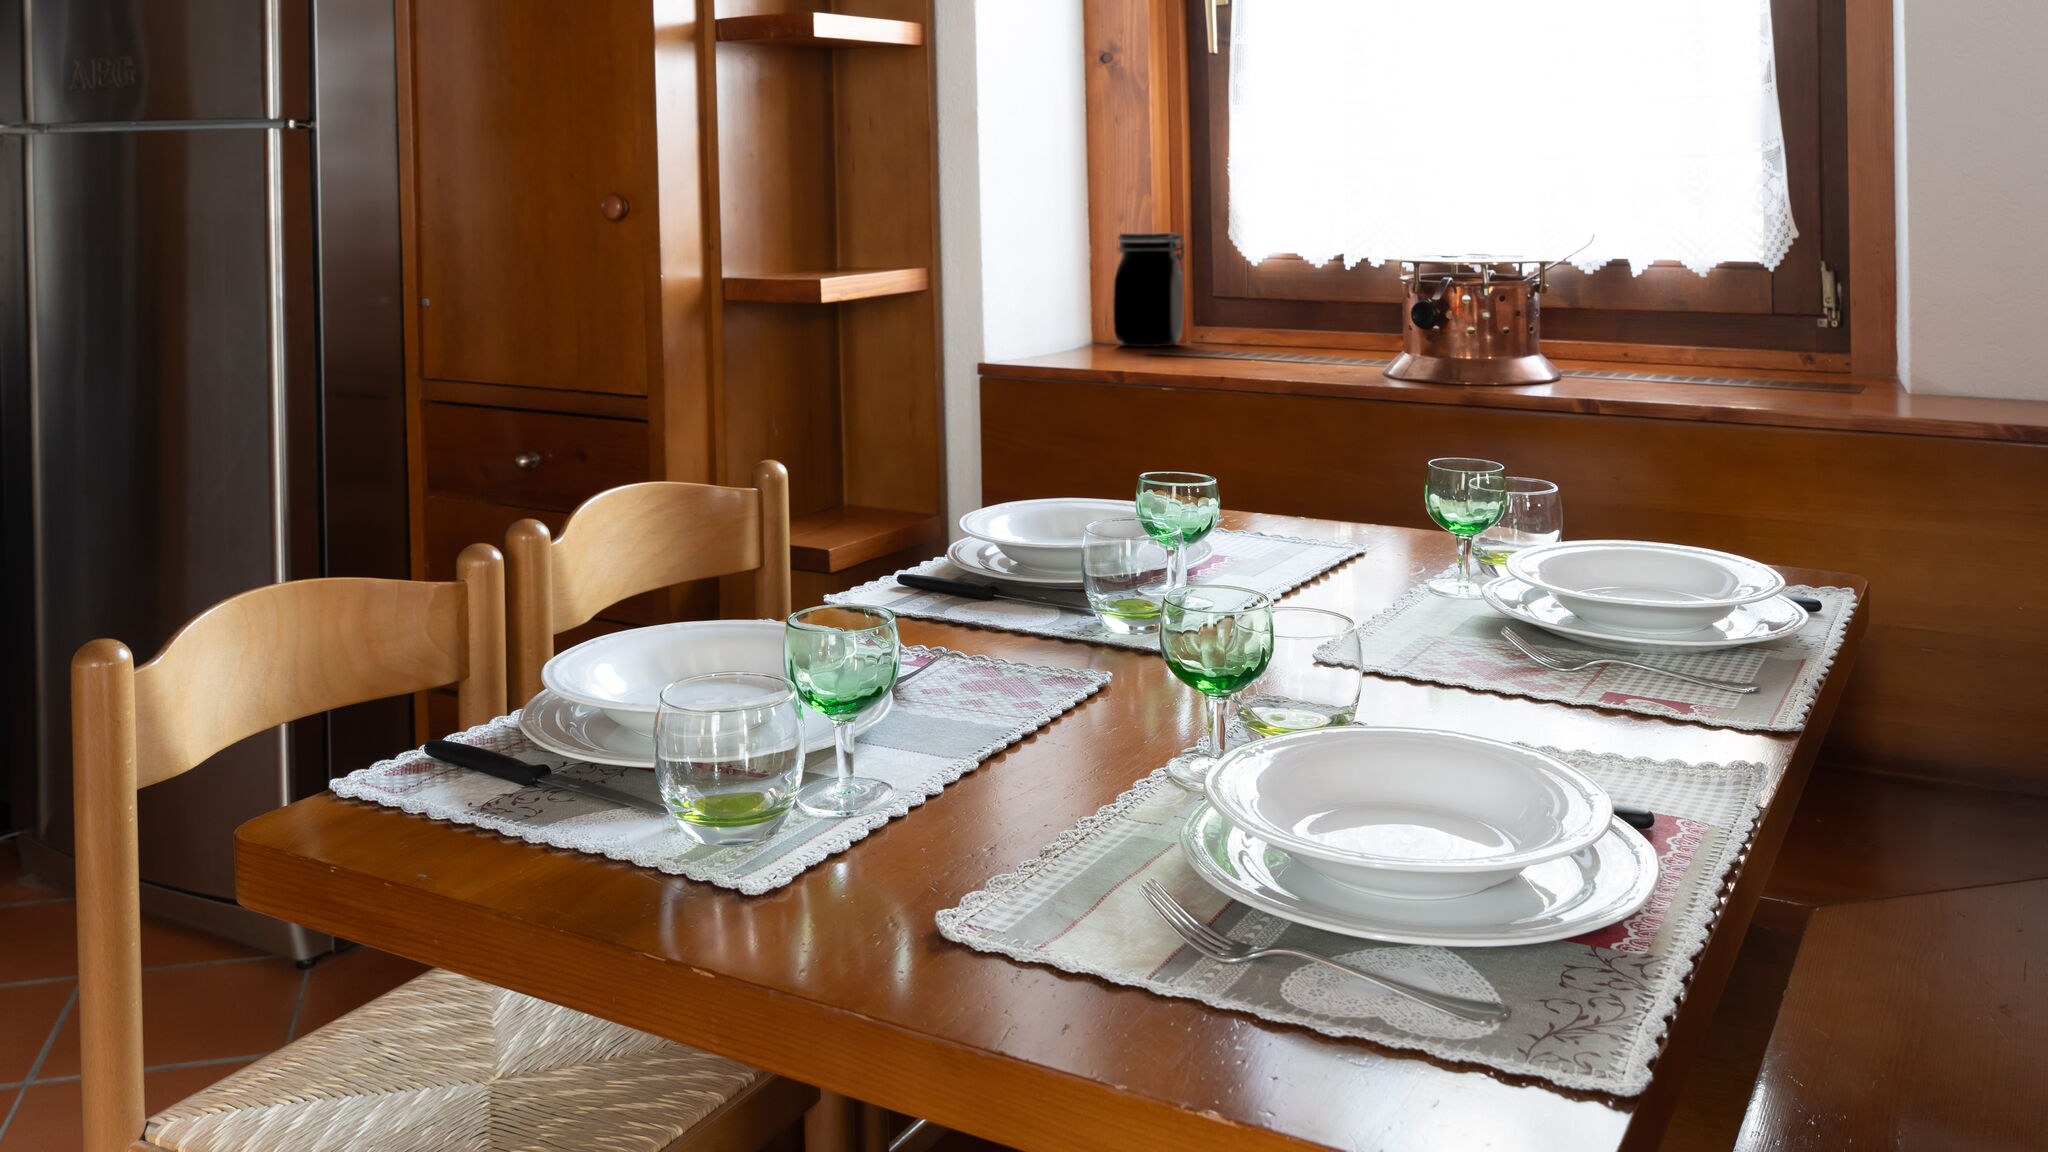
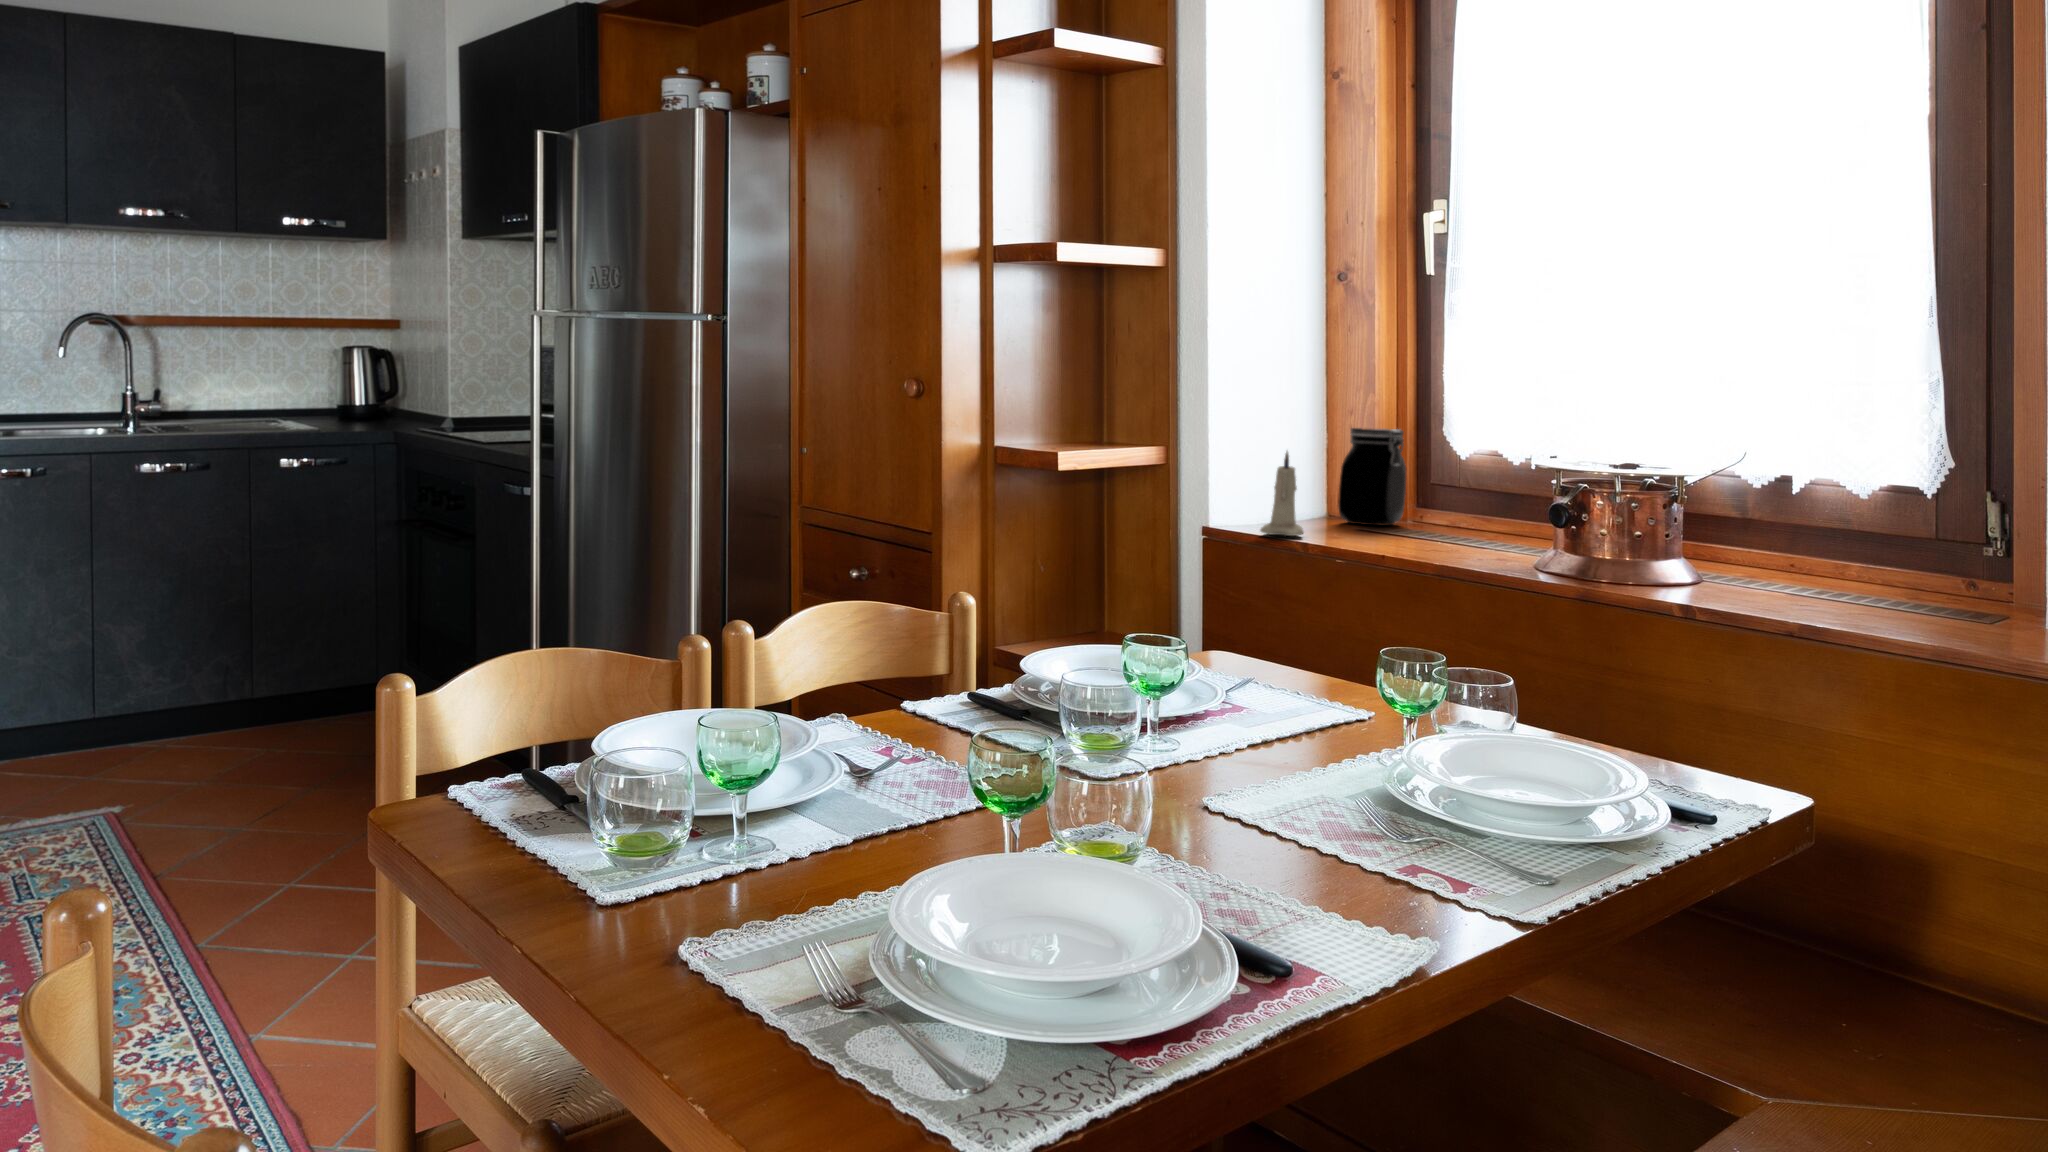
candle: none [1061,261,1112,365] -> present [1260,452,1304,536]

